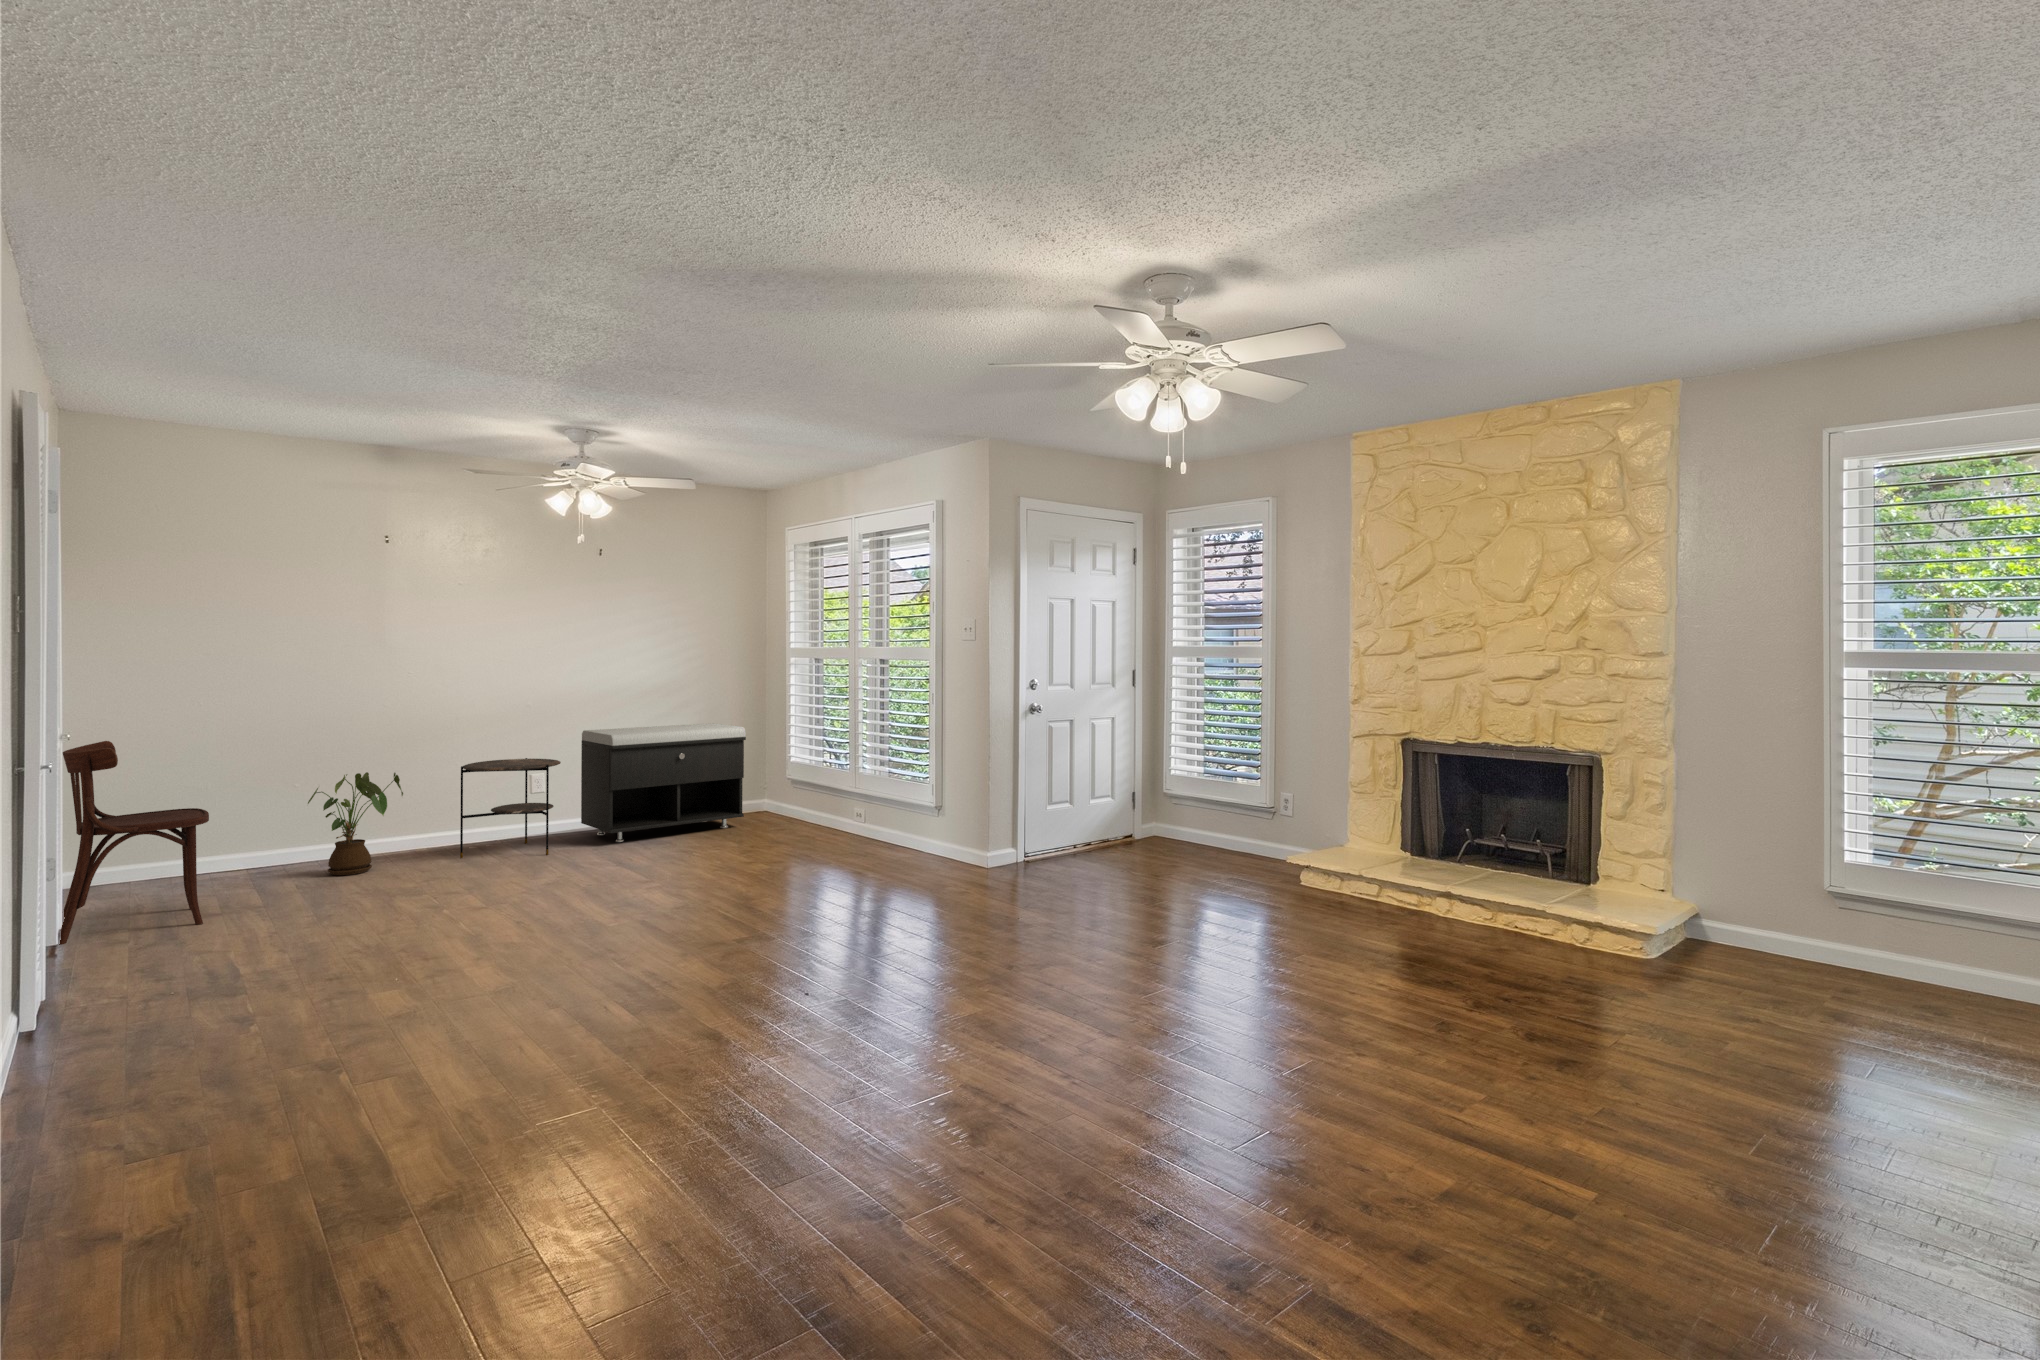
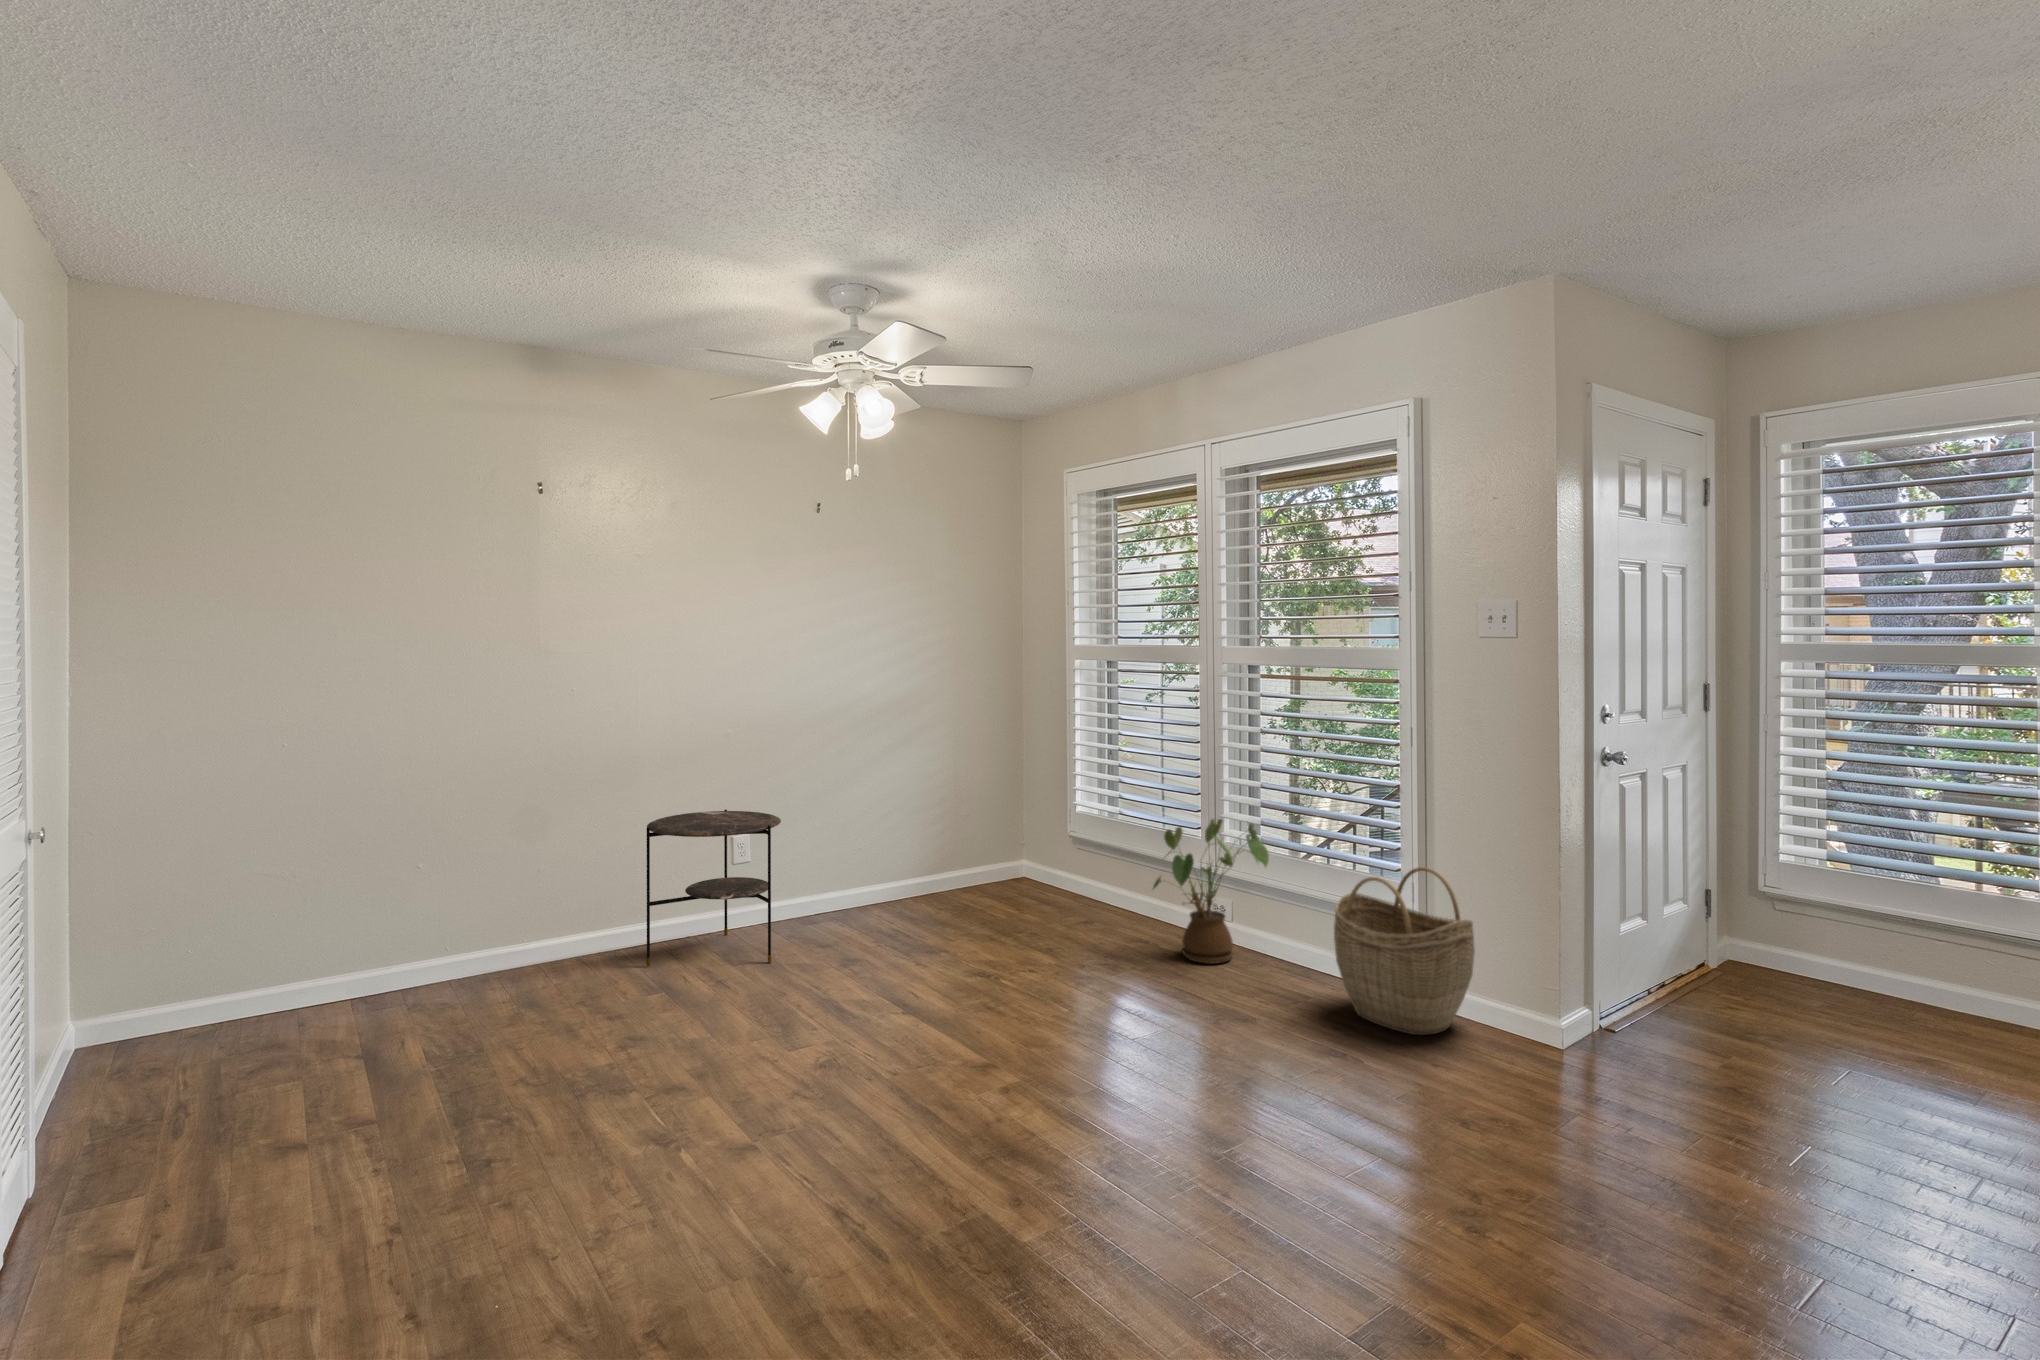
storage bench: present [581,723,746,842] -> none [795,754,1022,938]
dining chair: present [59,741,209,945] -> none [54,806,299,1180]
house plant: present [308,772,403,875] -> present [1153,819,1269,964]
woven basket: none [886,778,959,872] -> present [1334,867,1475,1035]

